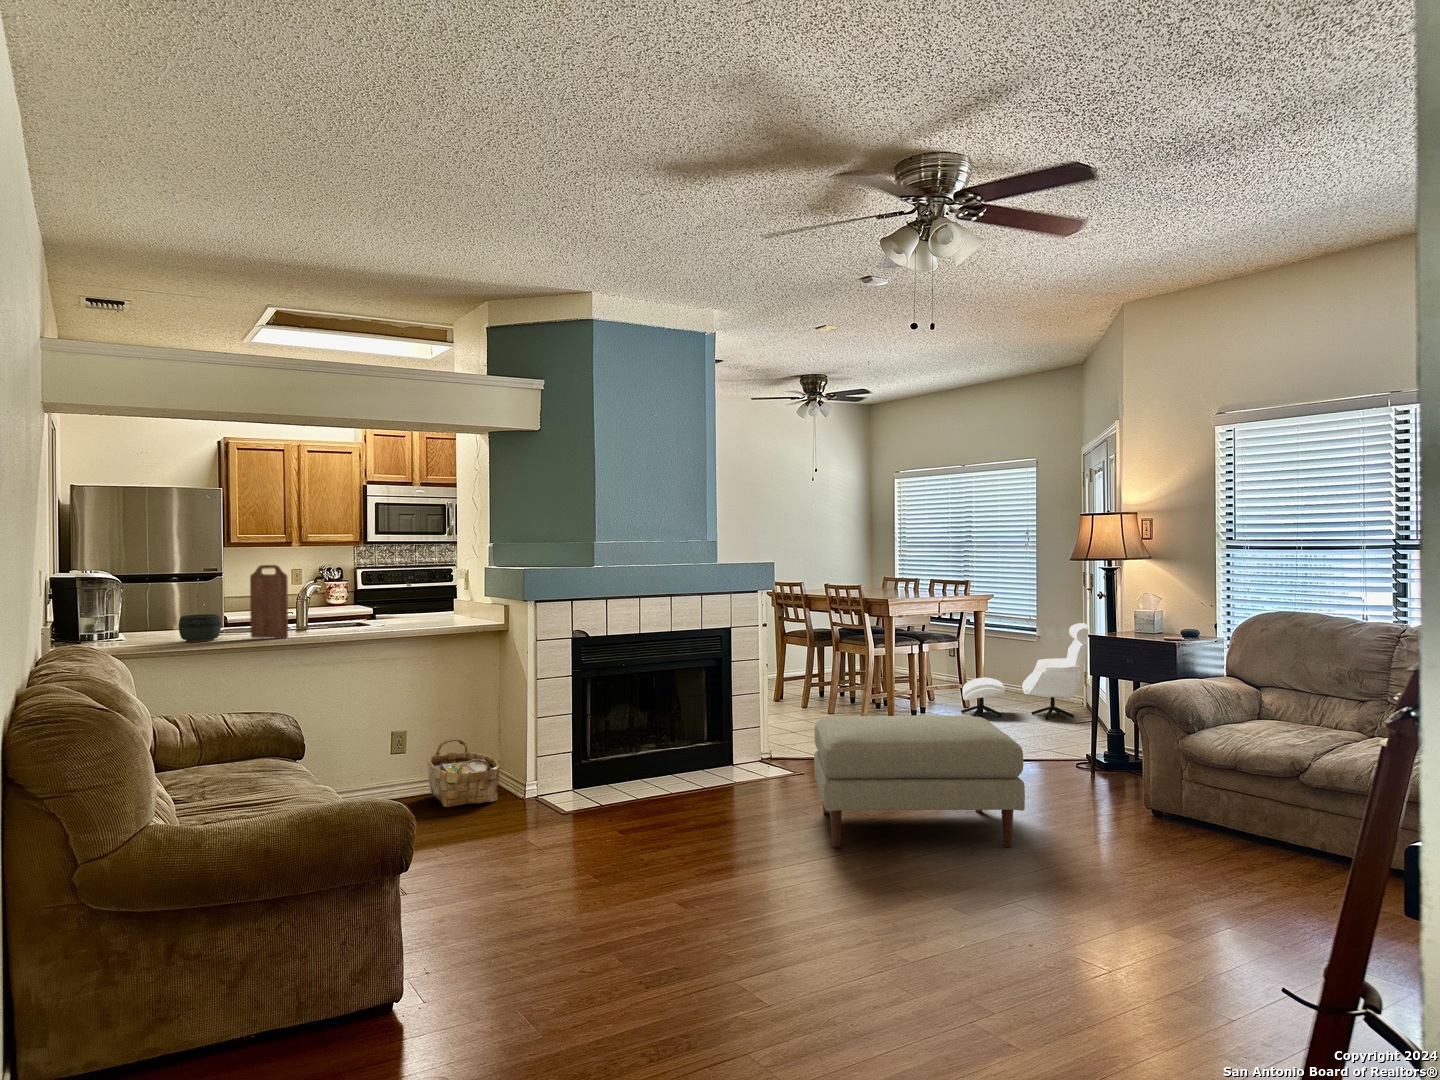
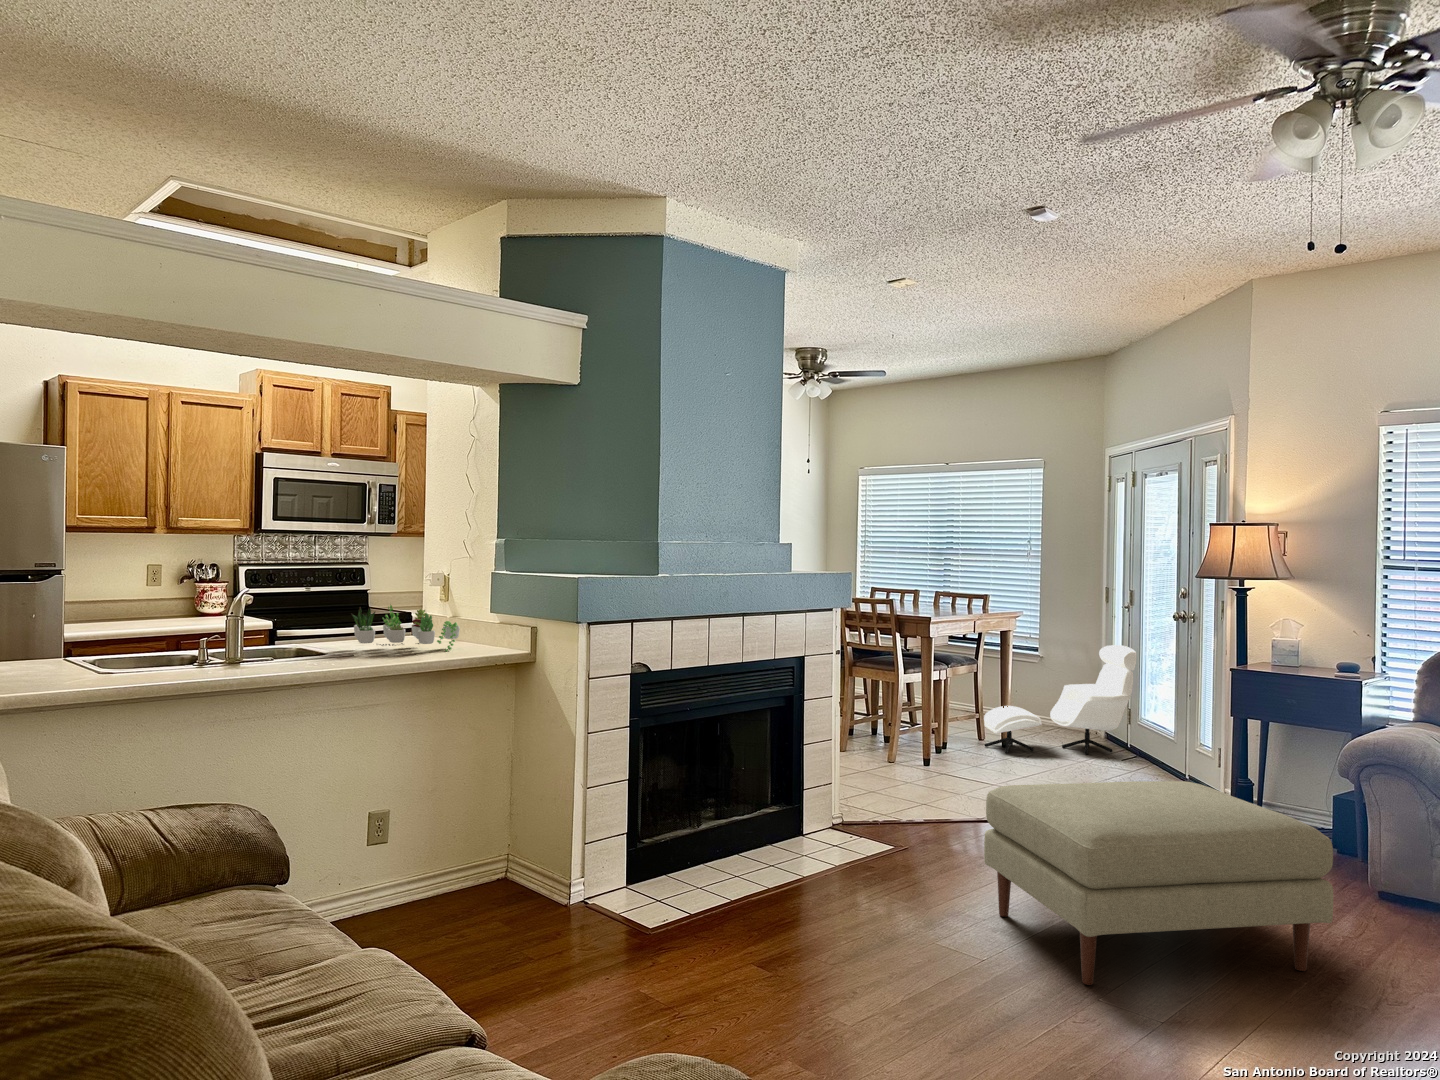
cutting board: present [250,565,288,638] -> none [156,562,224,678]
succulent plant: none [389,591,465,625] -> present [352,605,460,651]
bowl: present [179,614,221,642] -> none [35,639,107,685]
woven basket: present [427,738,499,808] -> none [421,817,533,927]

